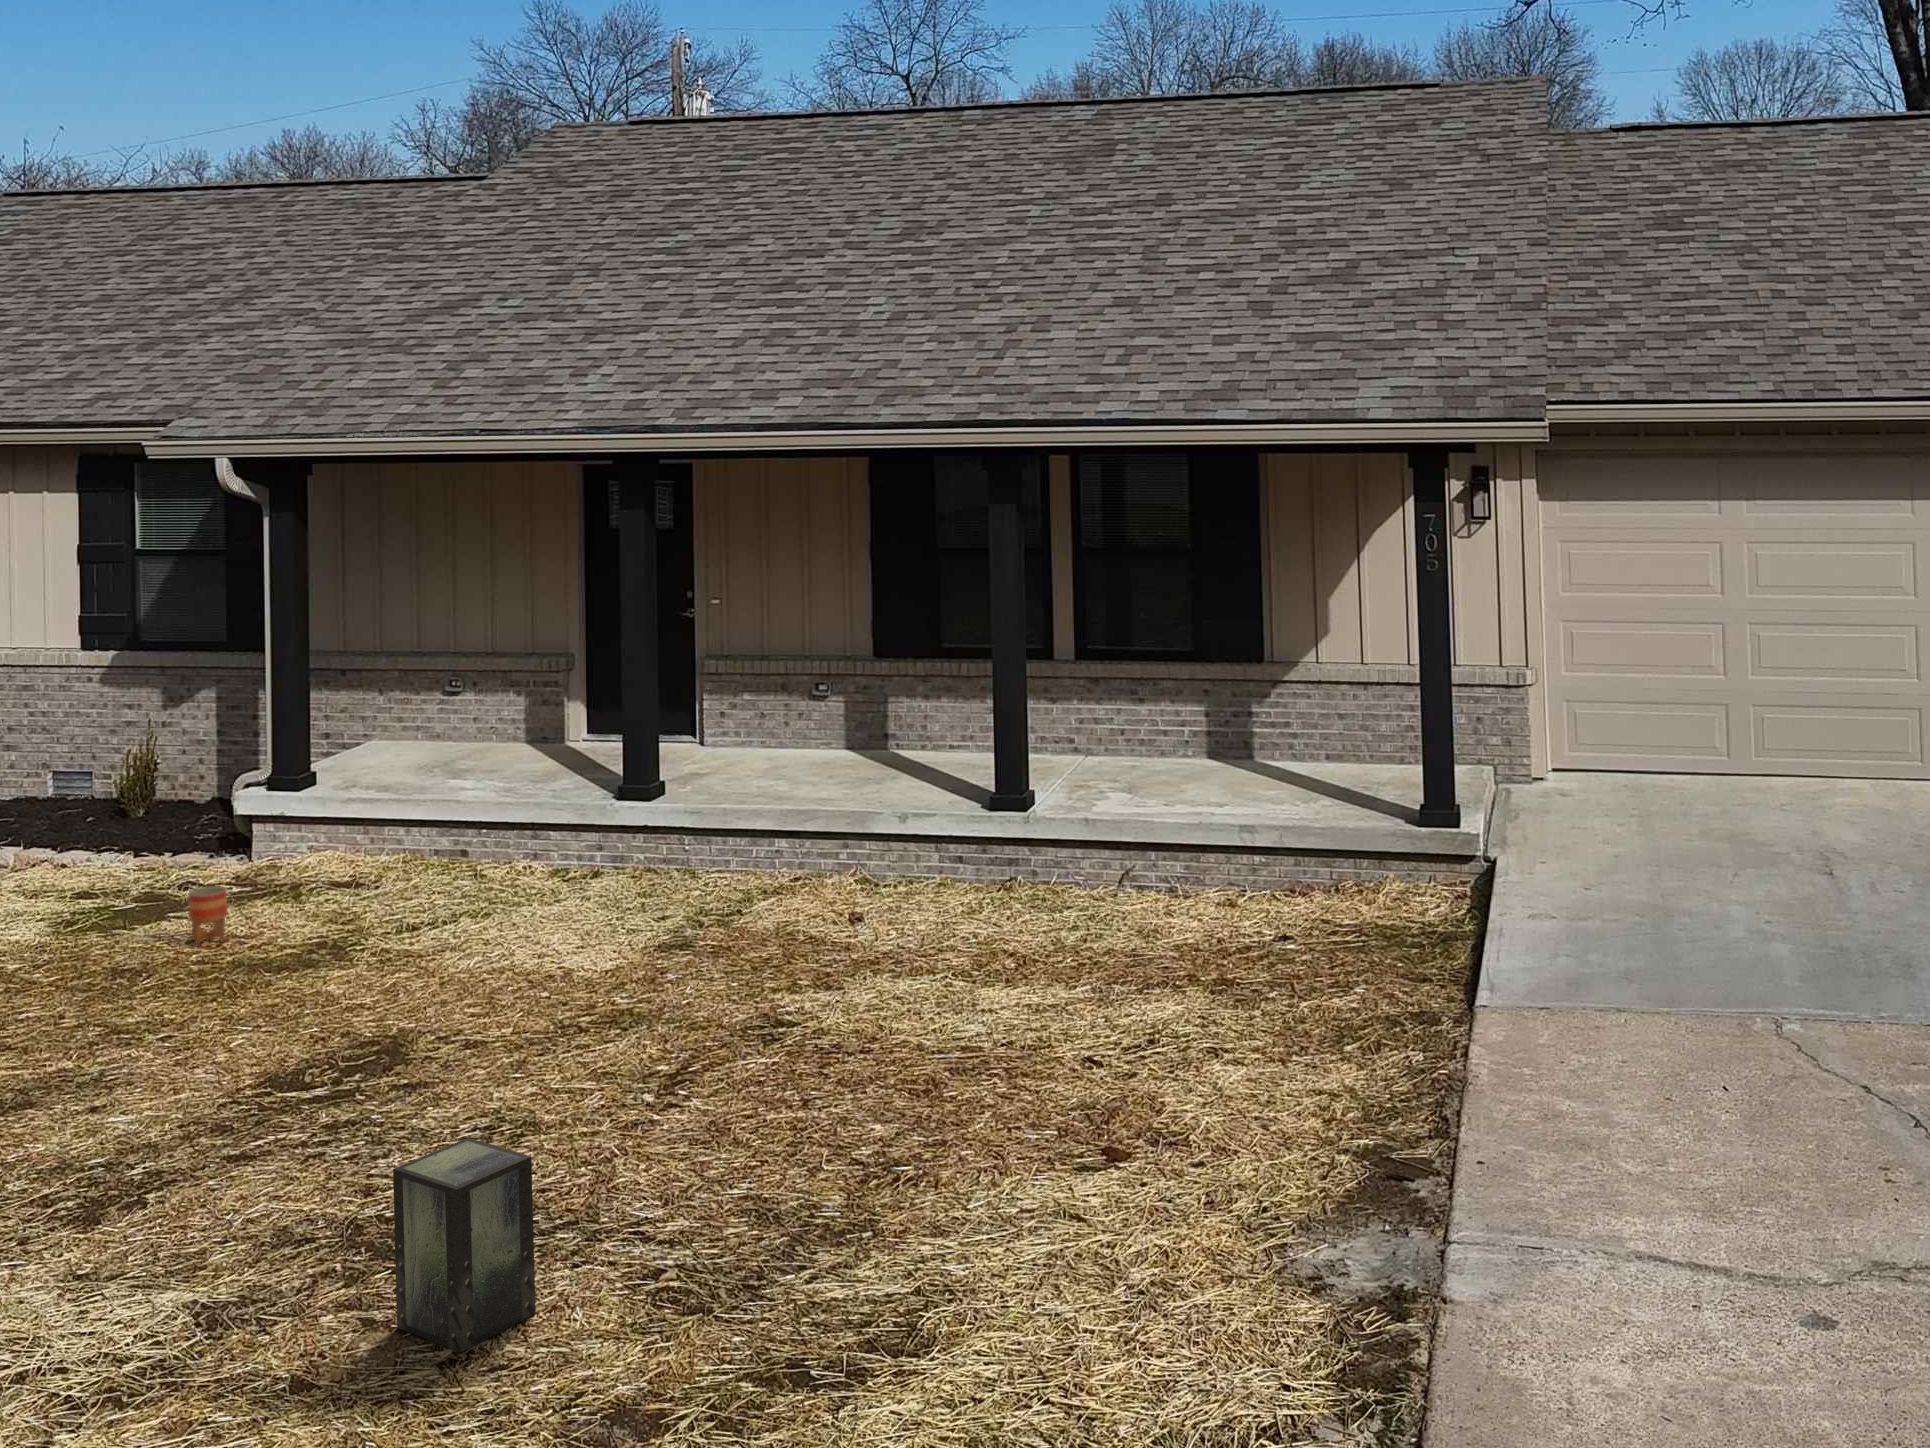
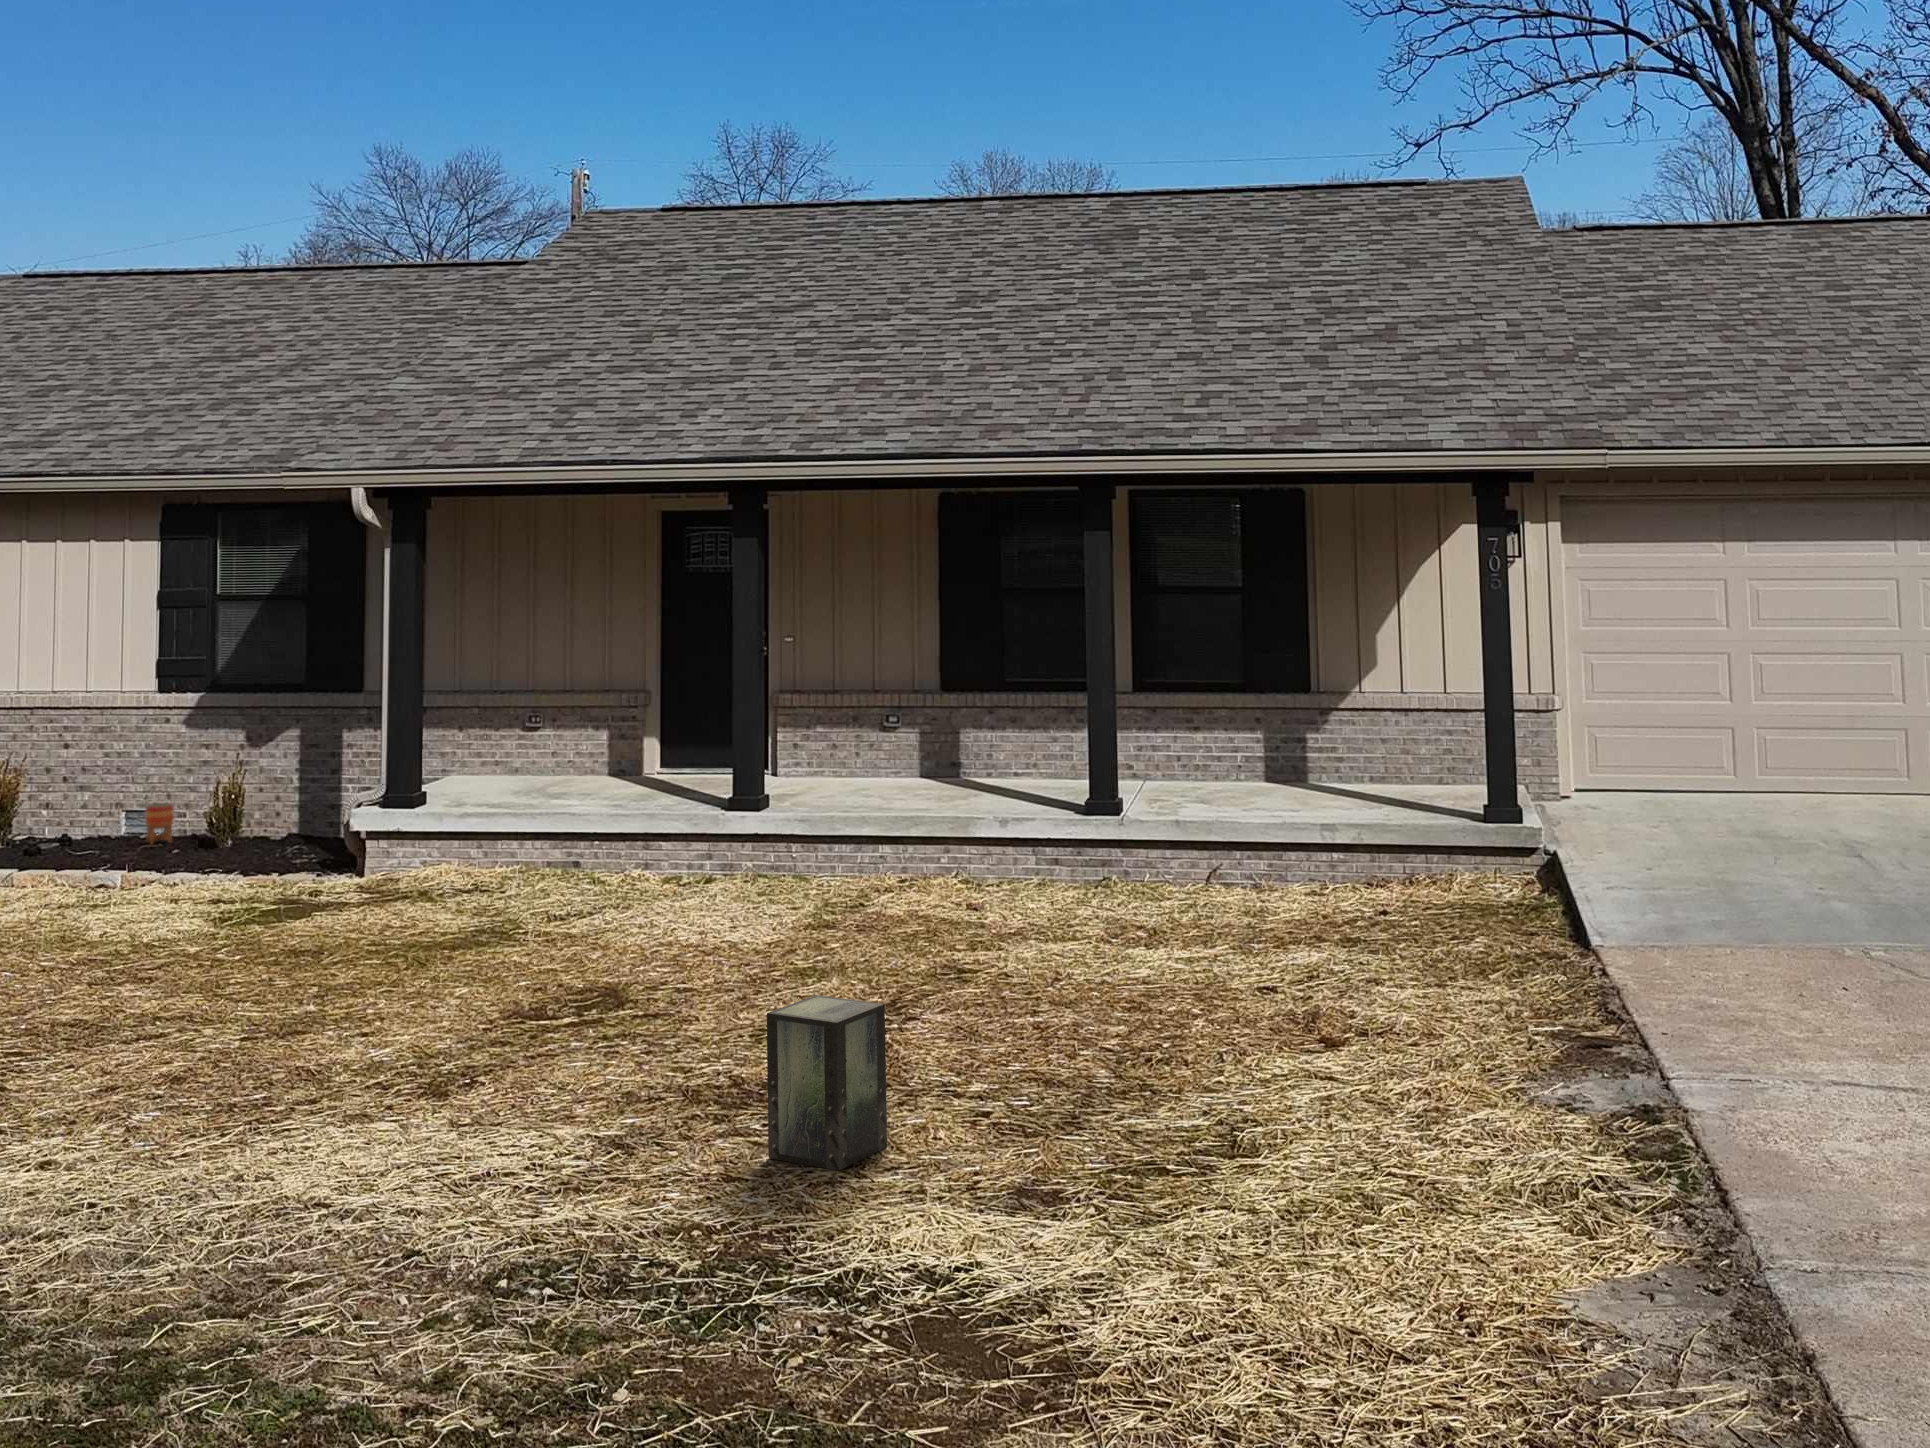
planter: present [188,886,227,946] -> present [145,803,174,844]

